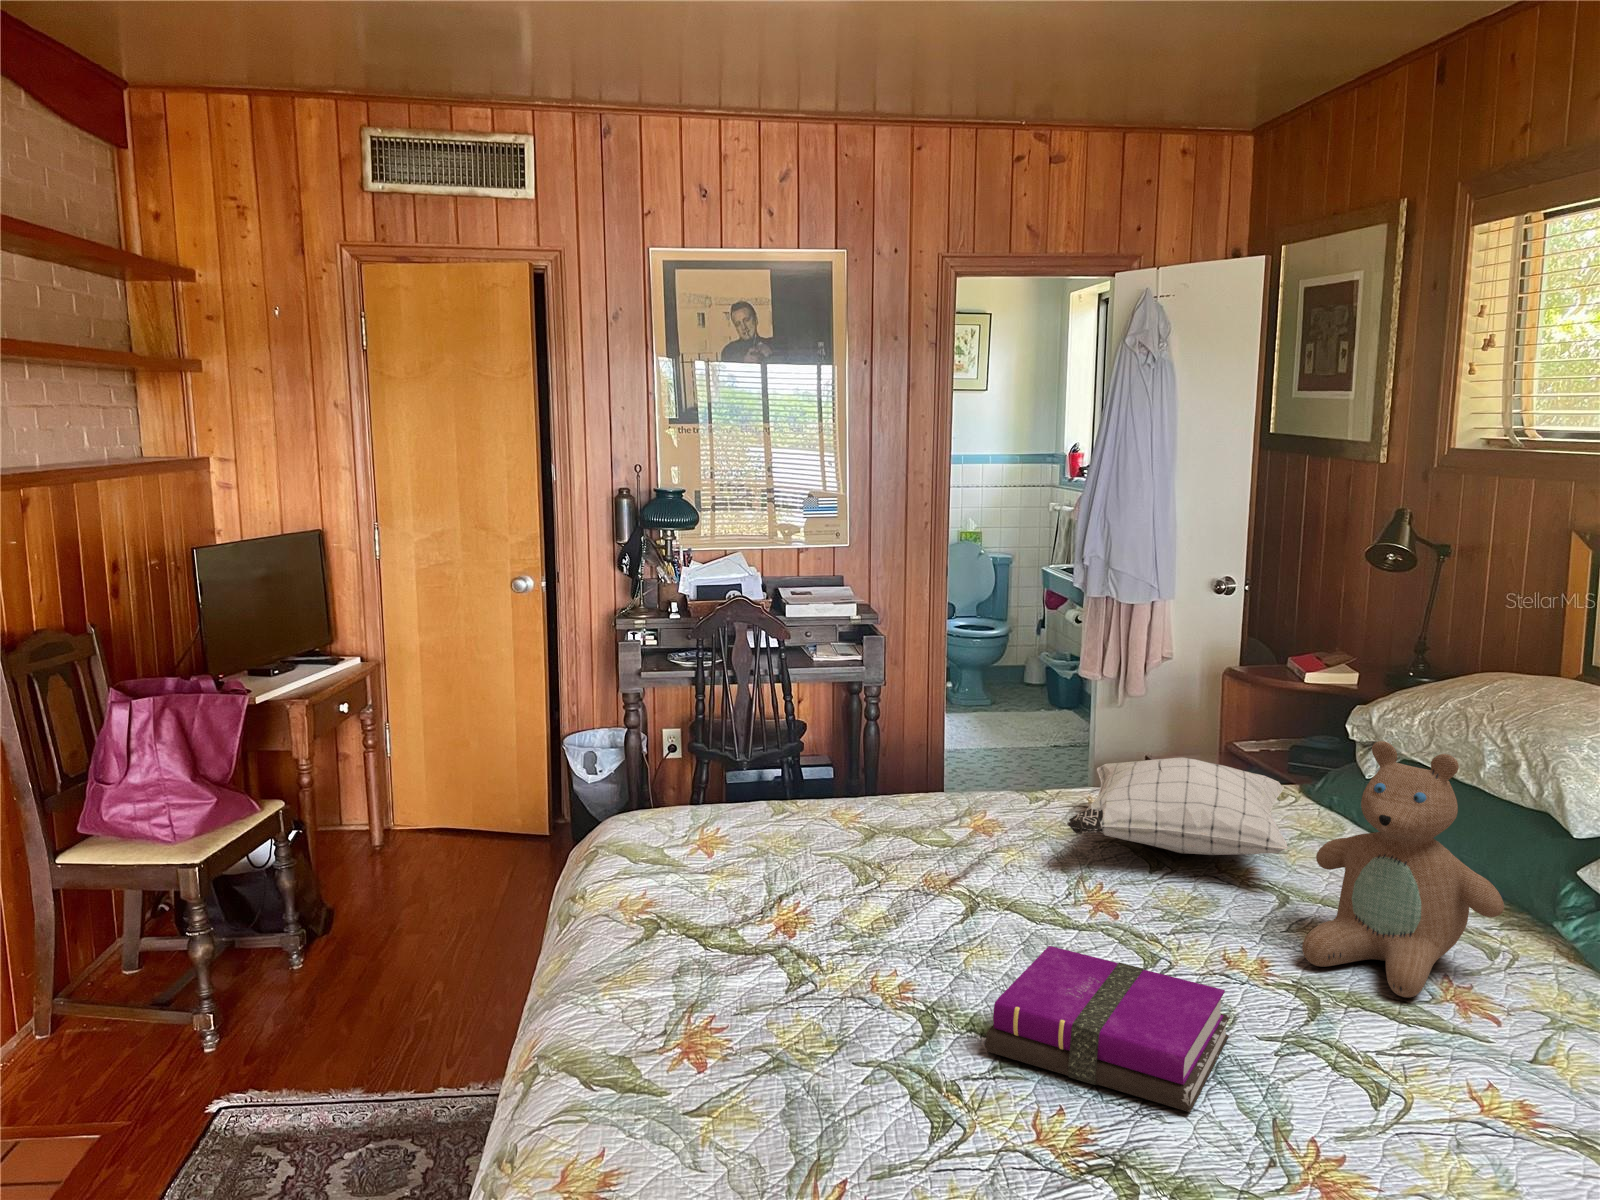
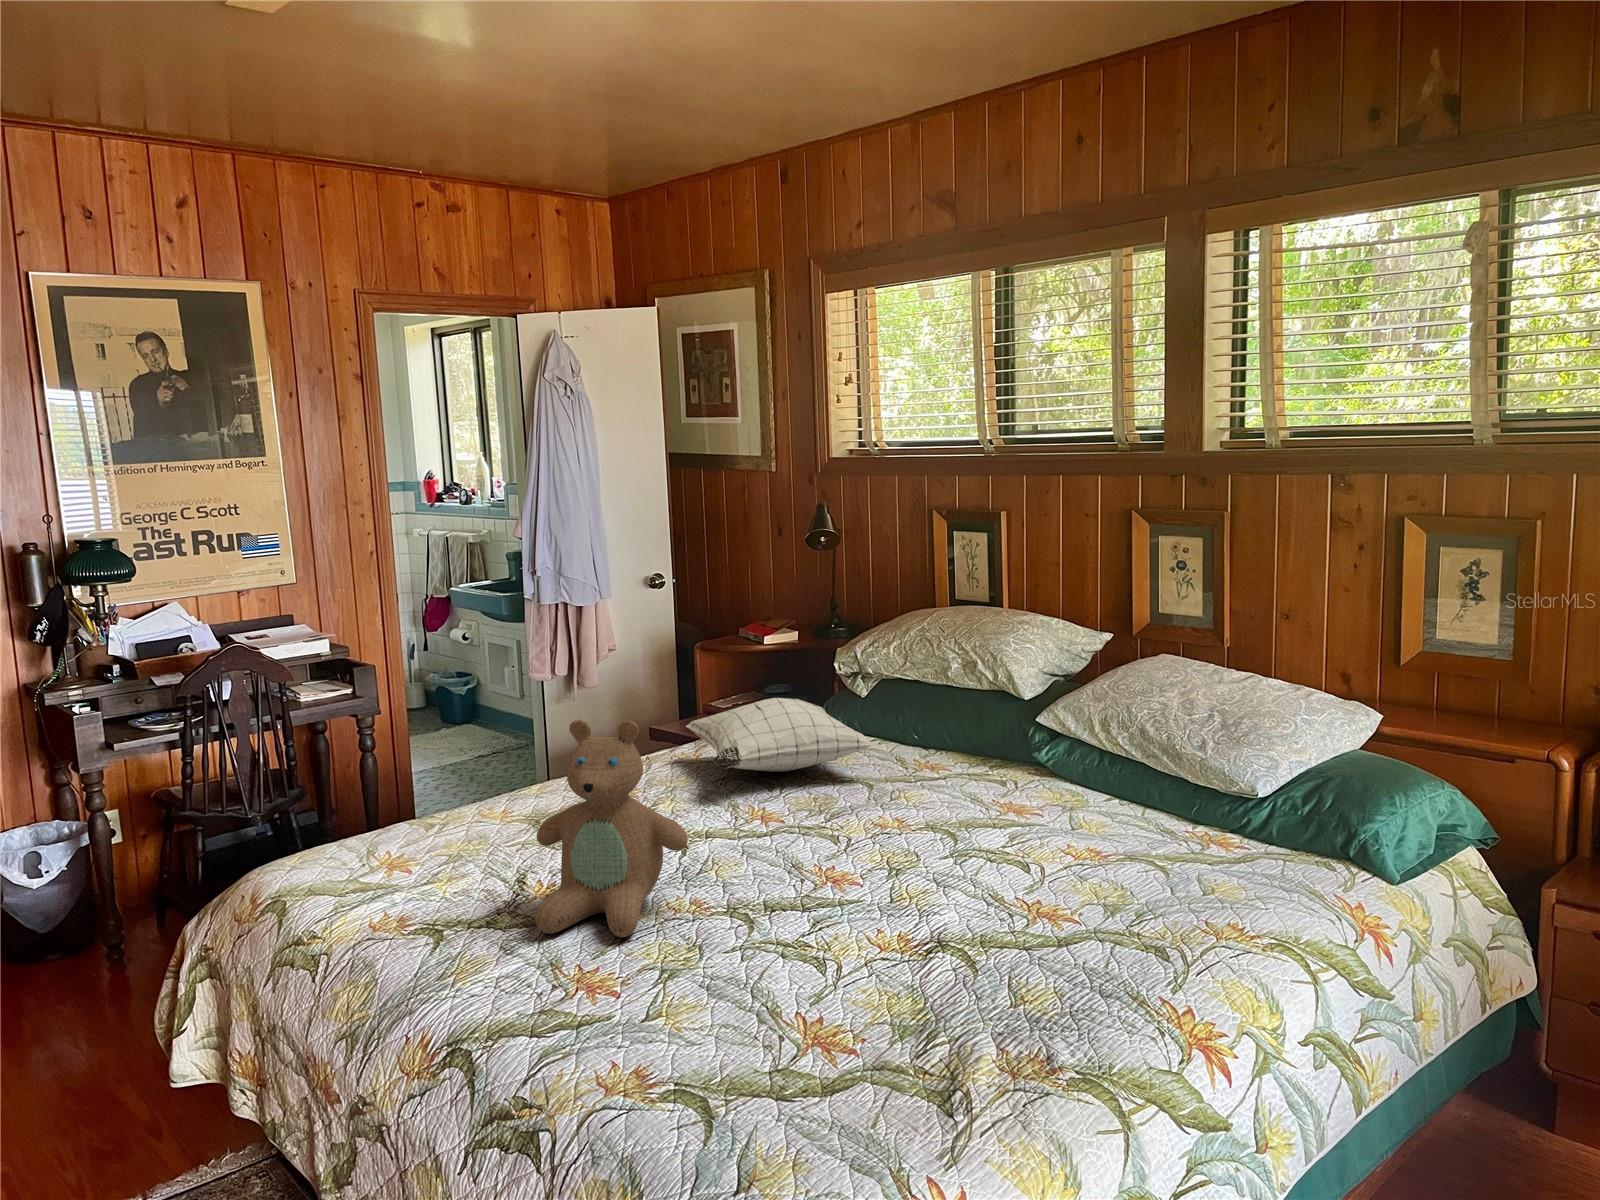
teddy bear: present [1302,741,1504,997] -> present [535,720,688,937]
notebook: present [986,946,1230,1112] -> none [789,828,957,917]

